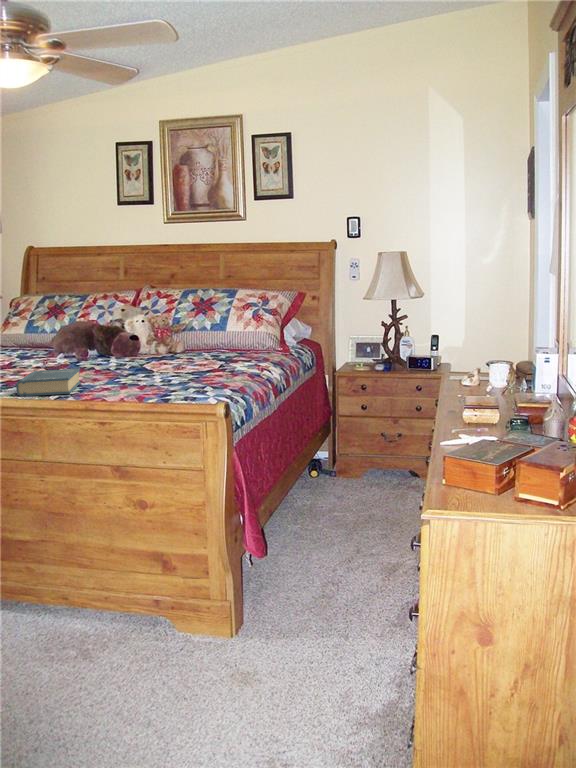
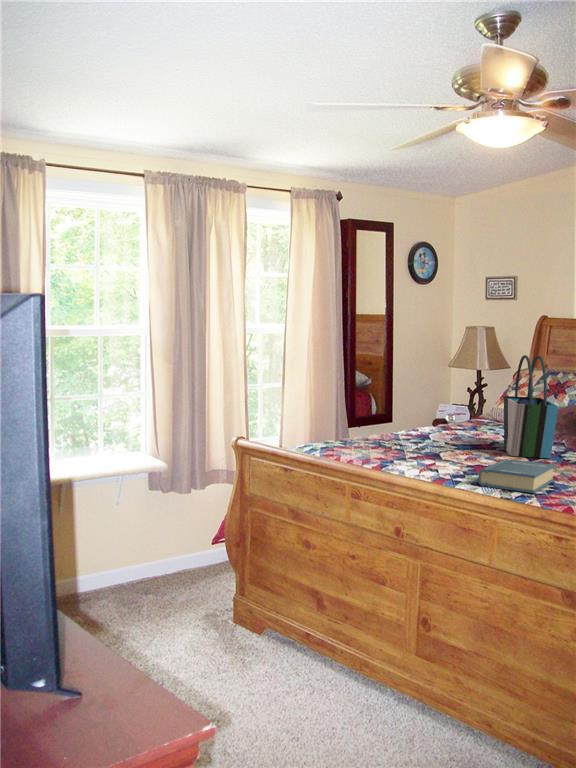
tote bag: none [14,277,70,371] -> present [504,355,558,458]

